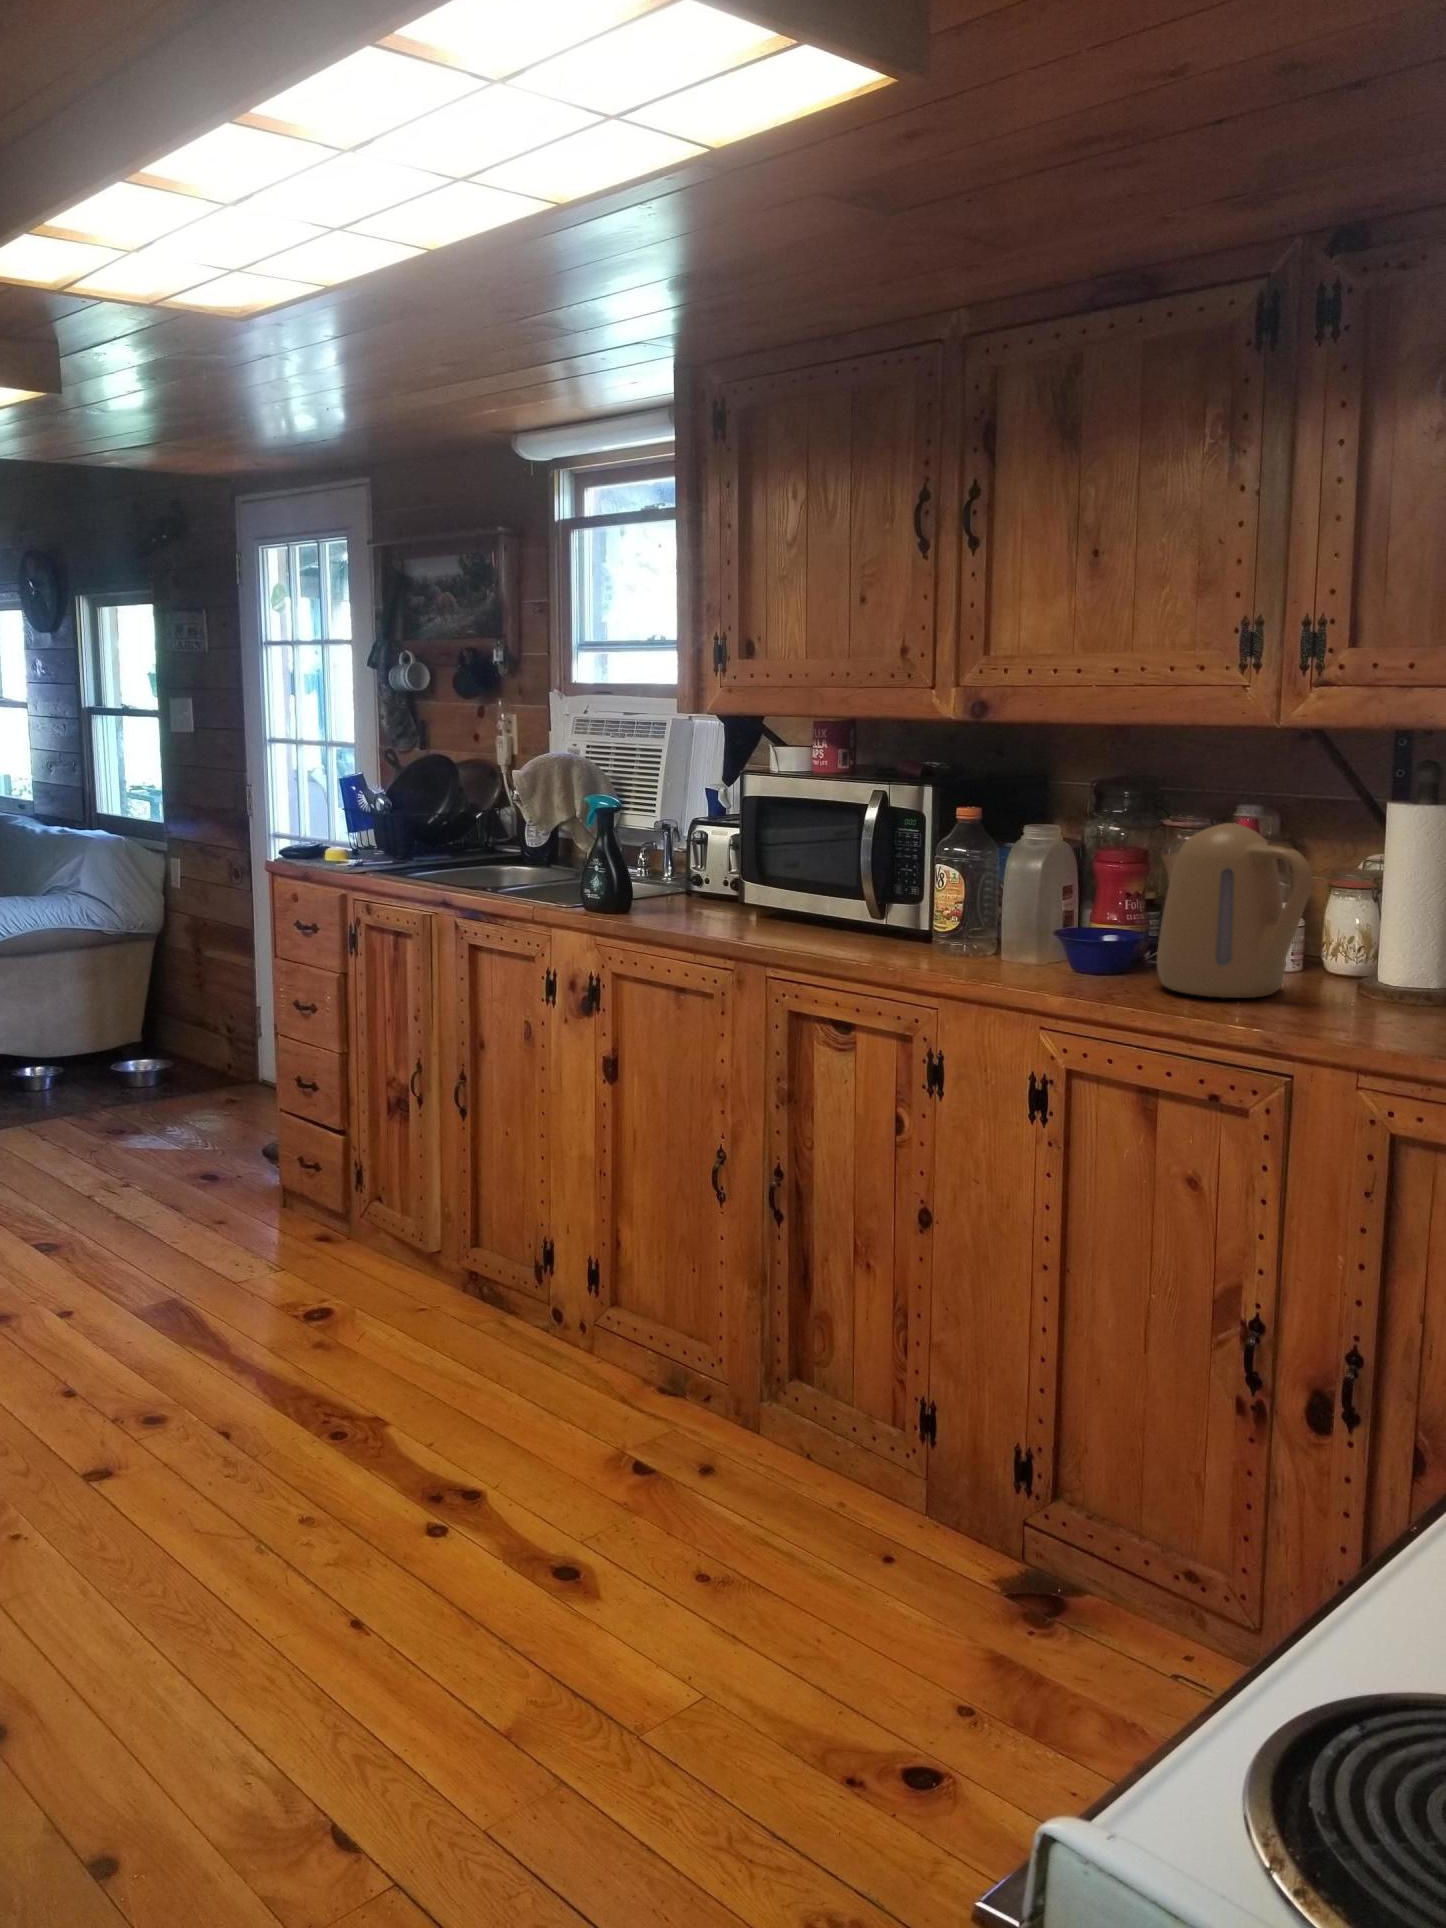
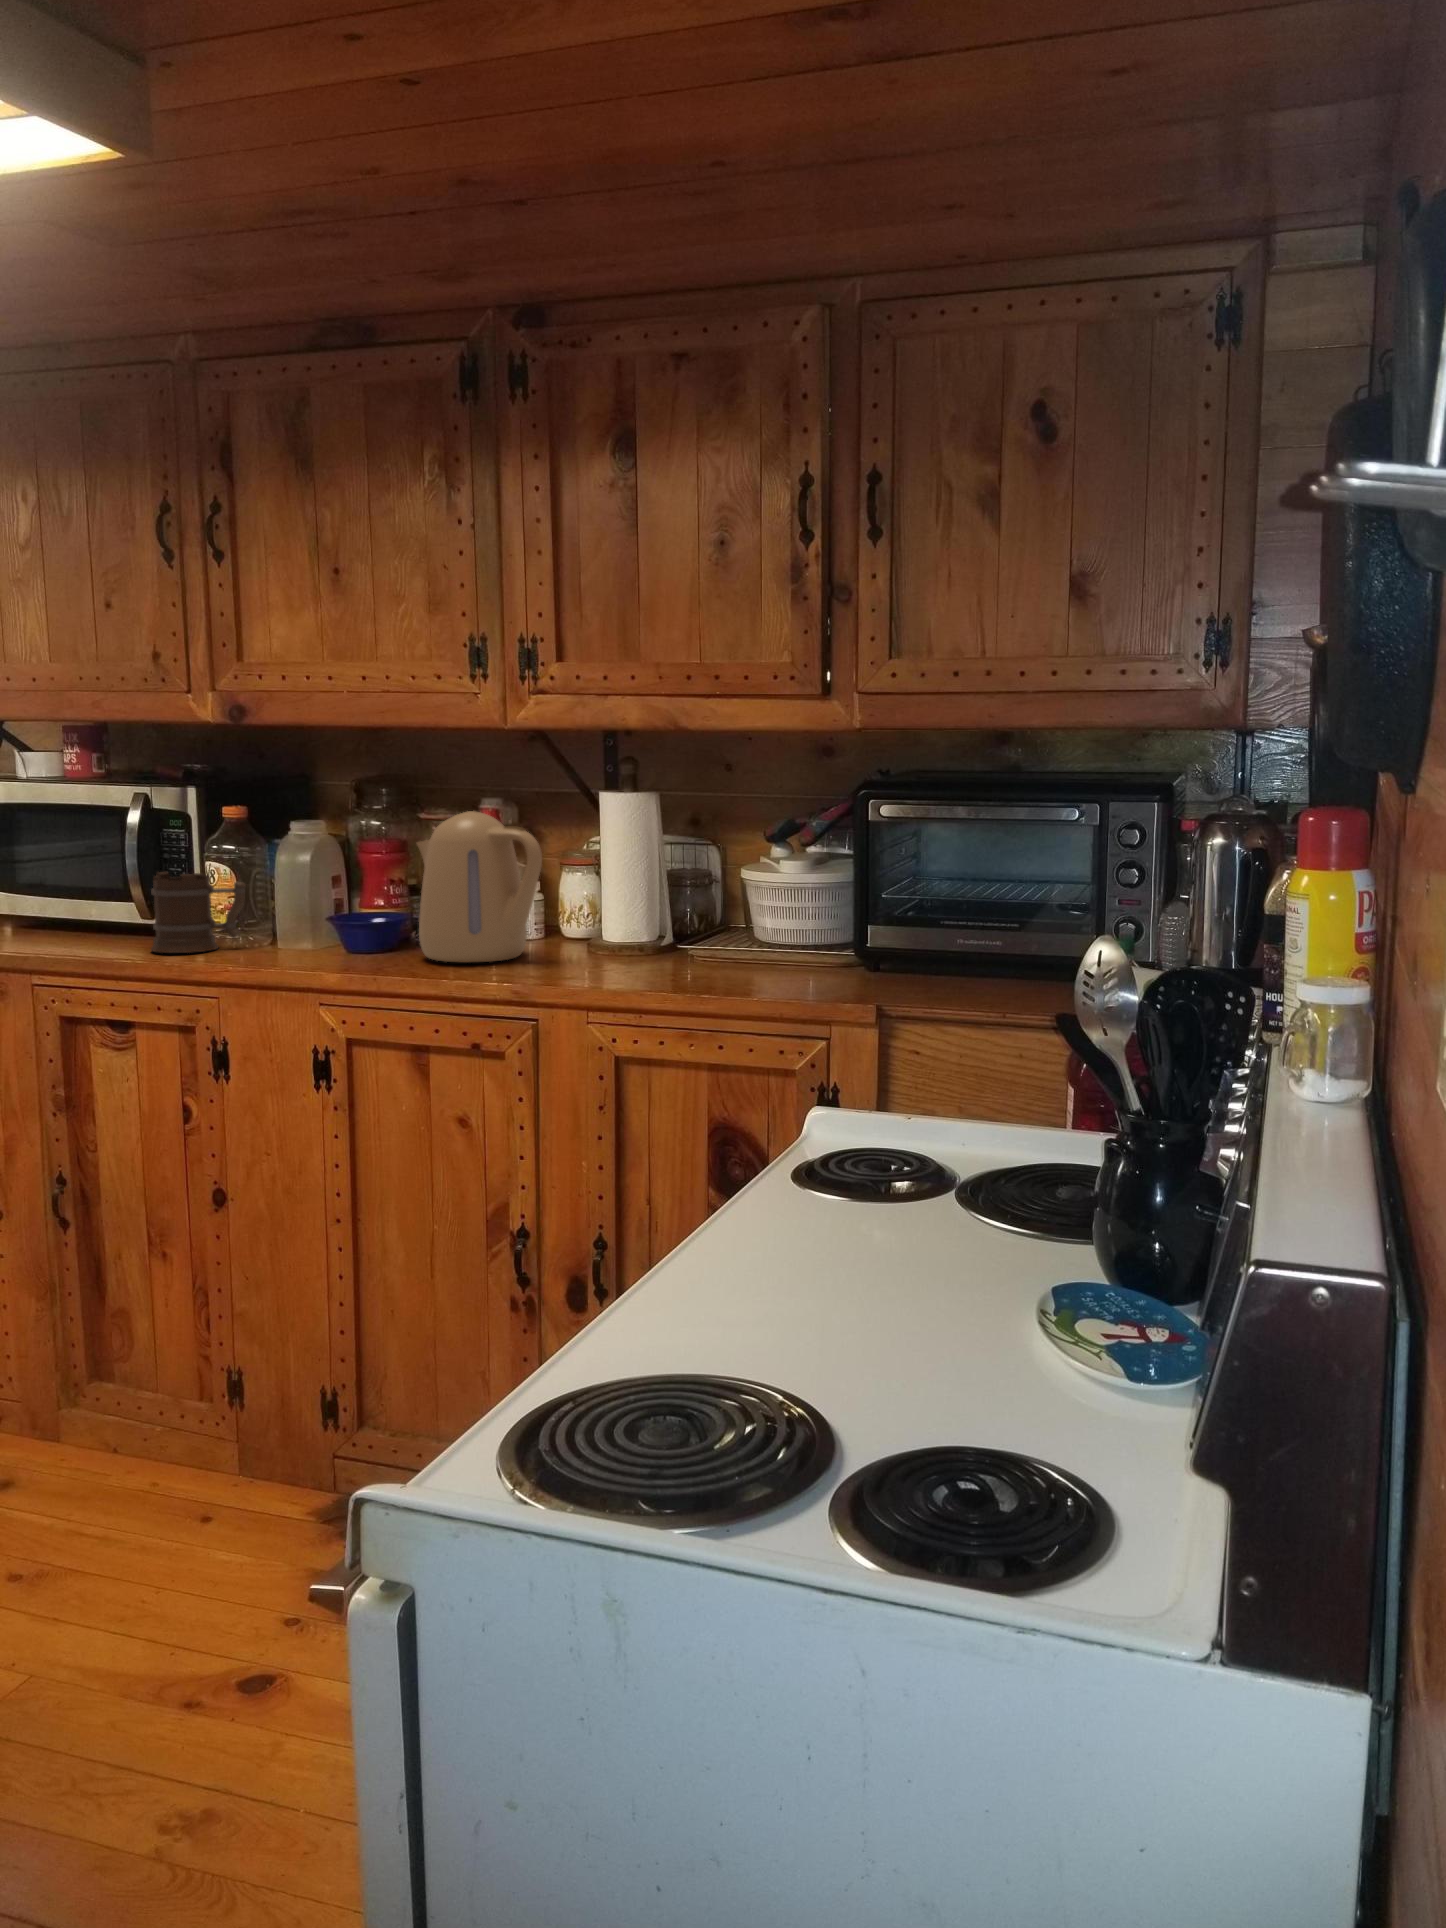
mug: none [875,872,974,958] -> present [151,872,245,953]

